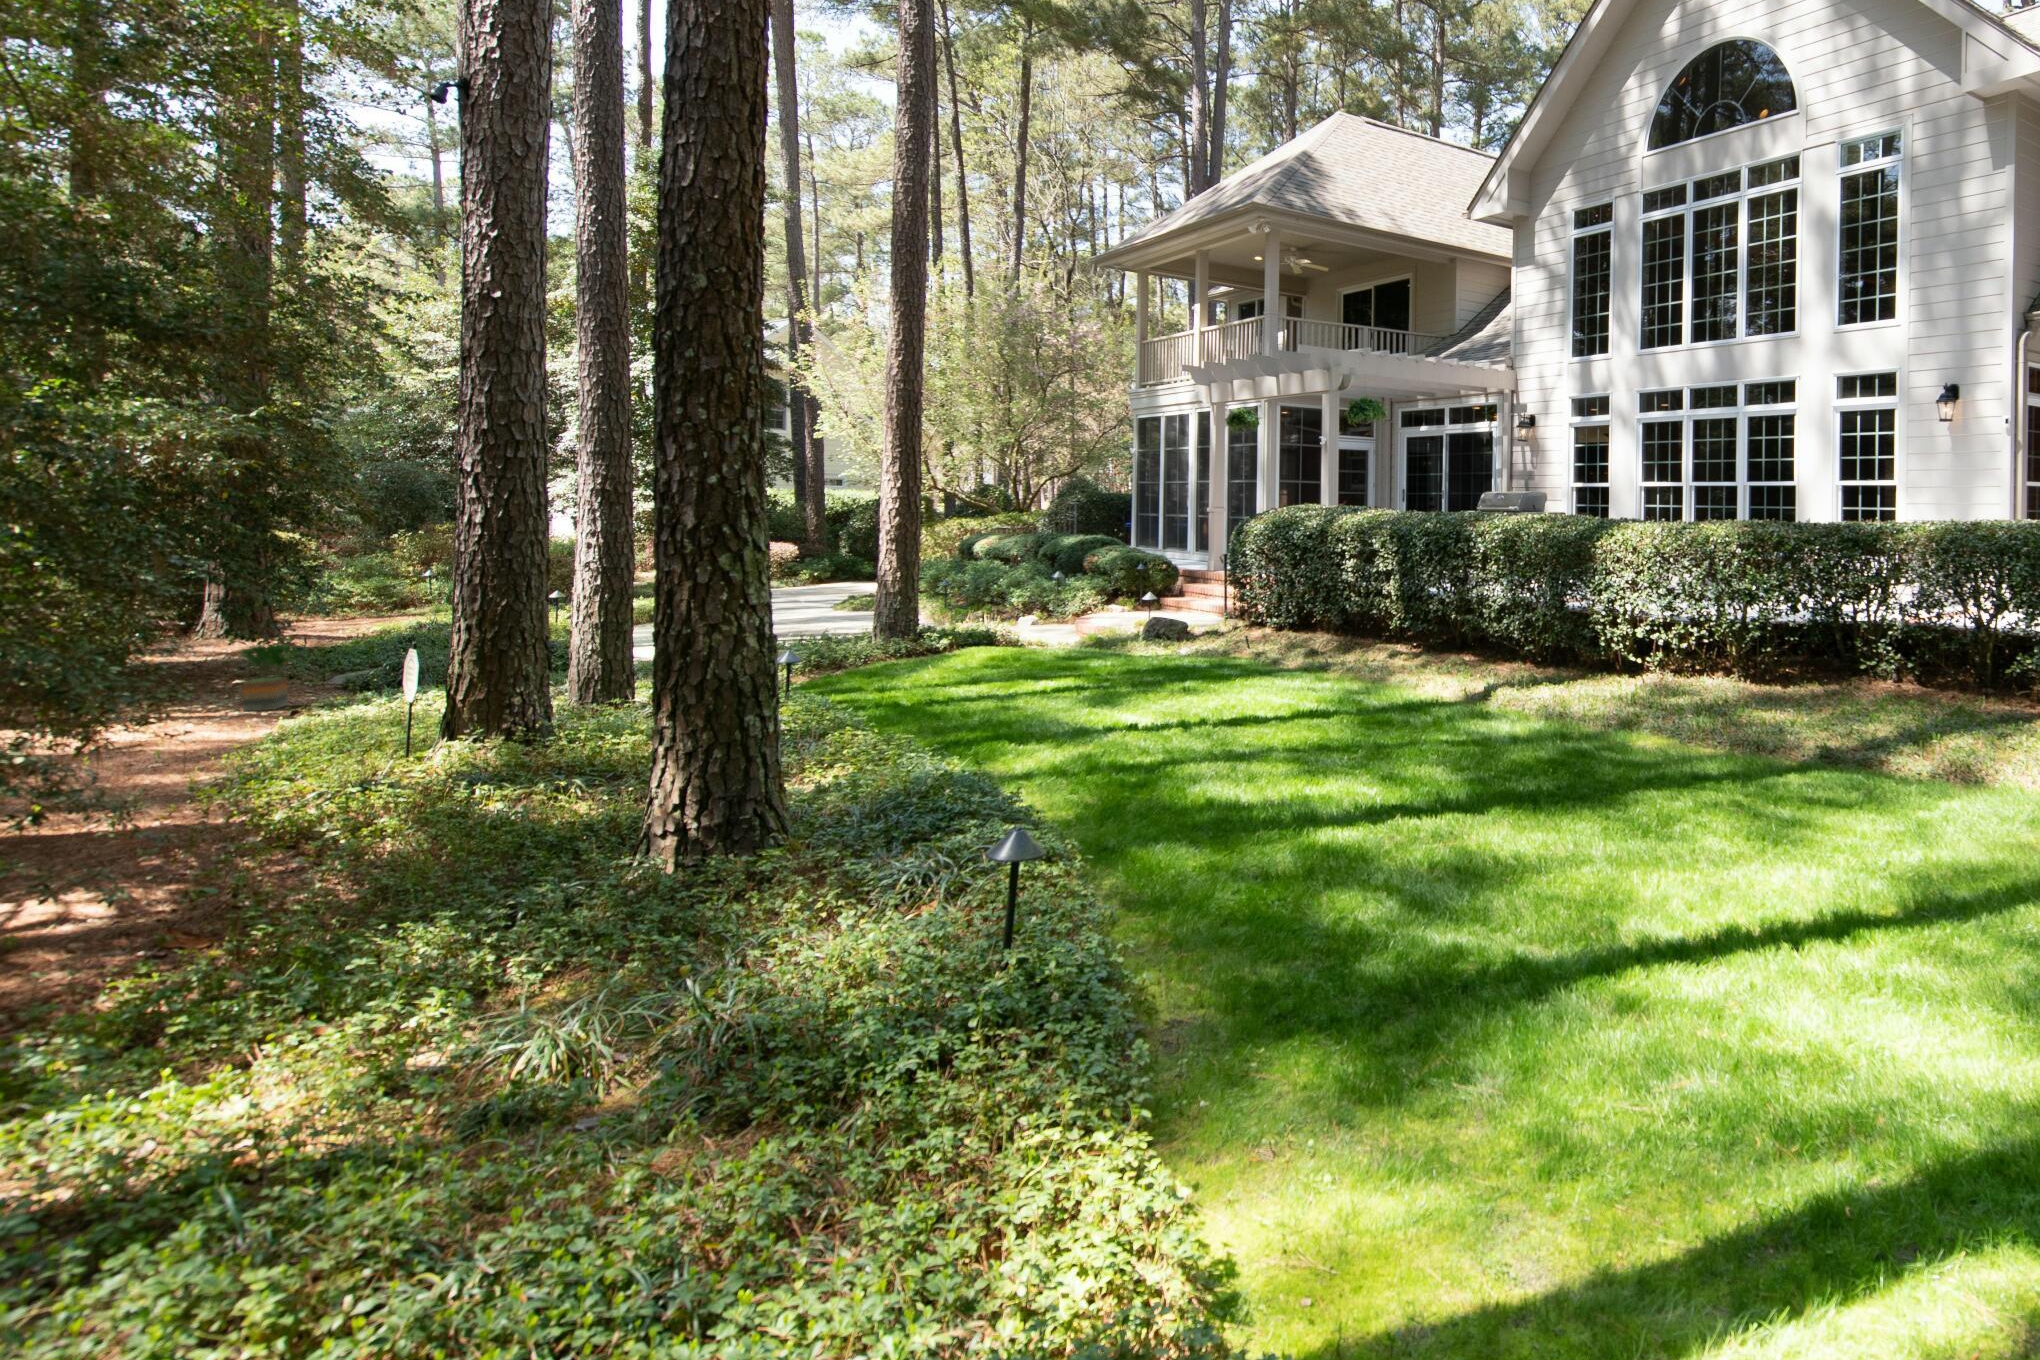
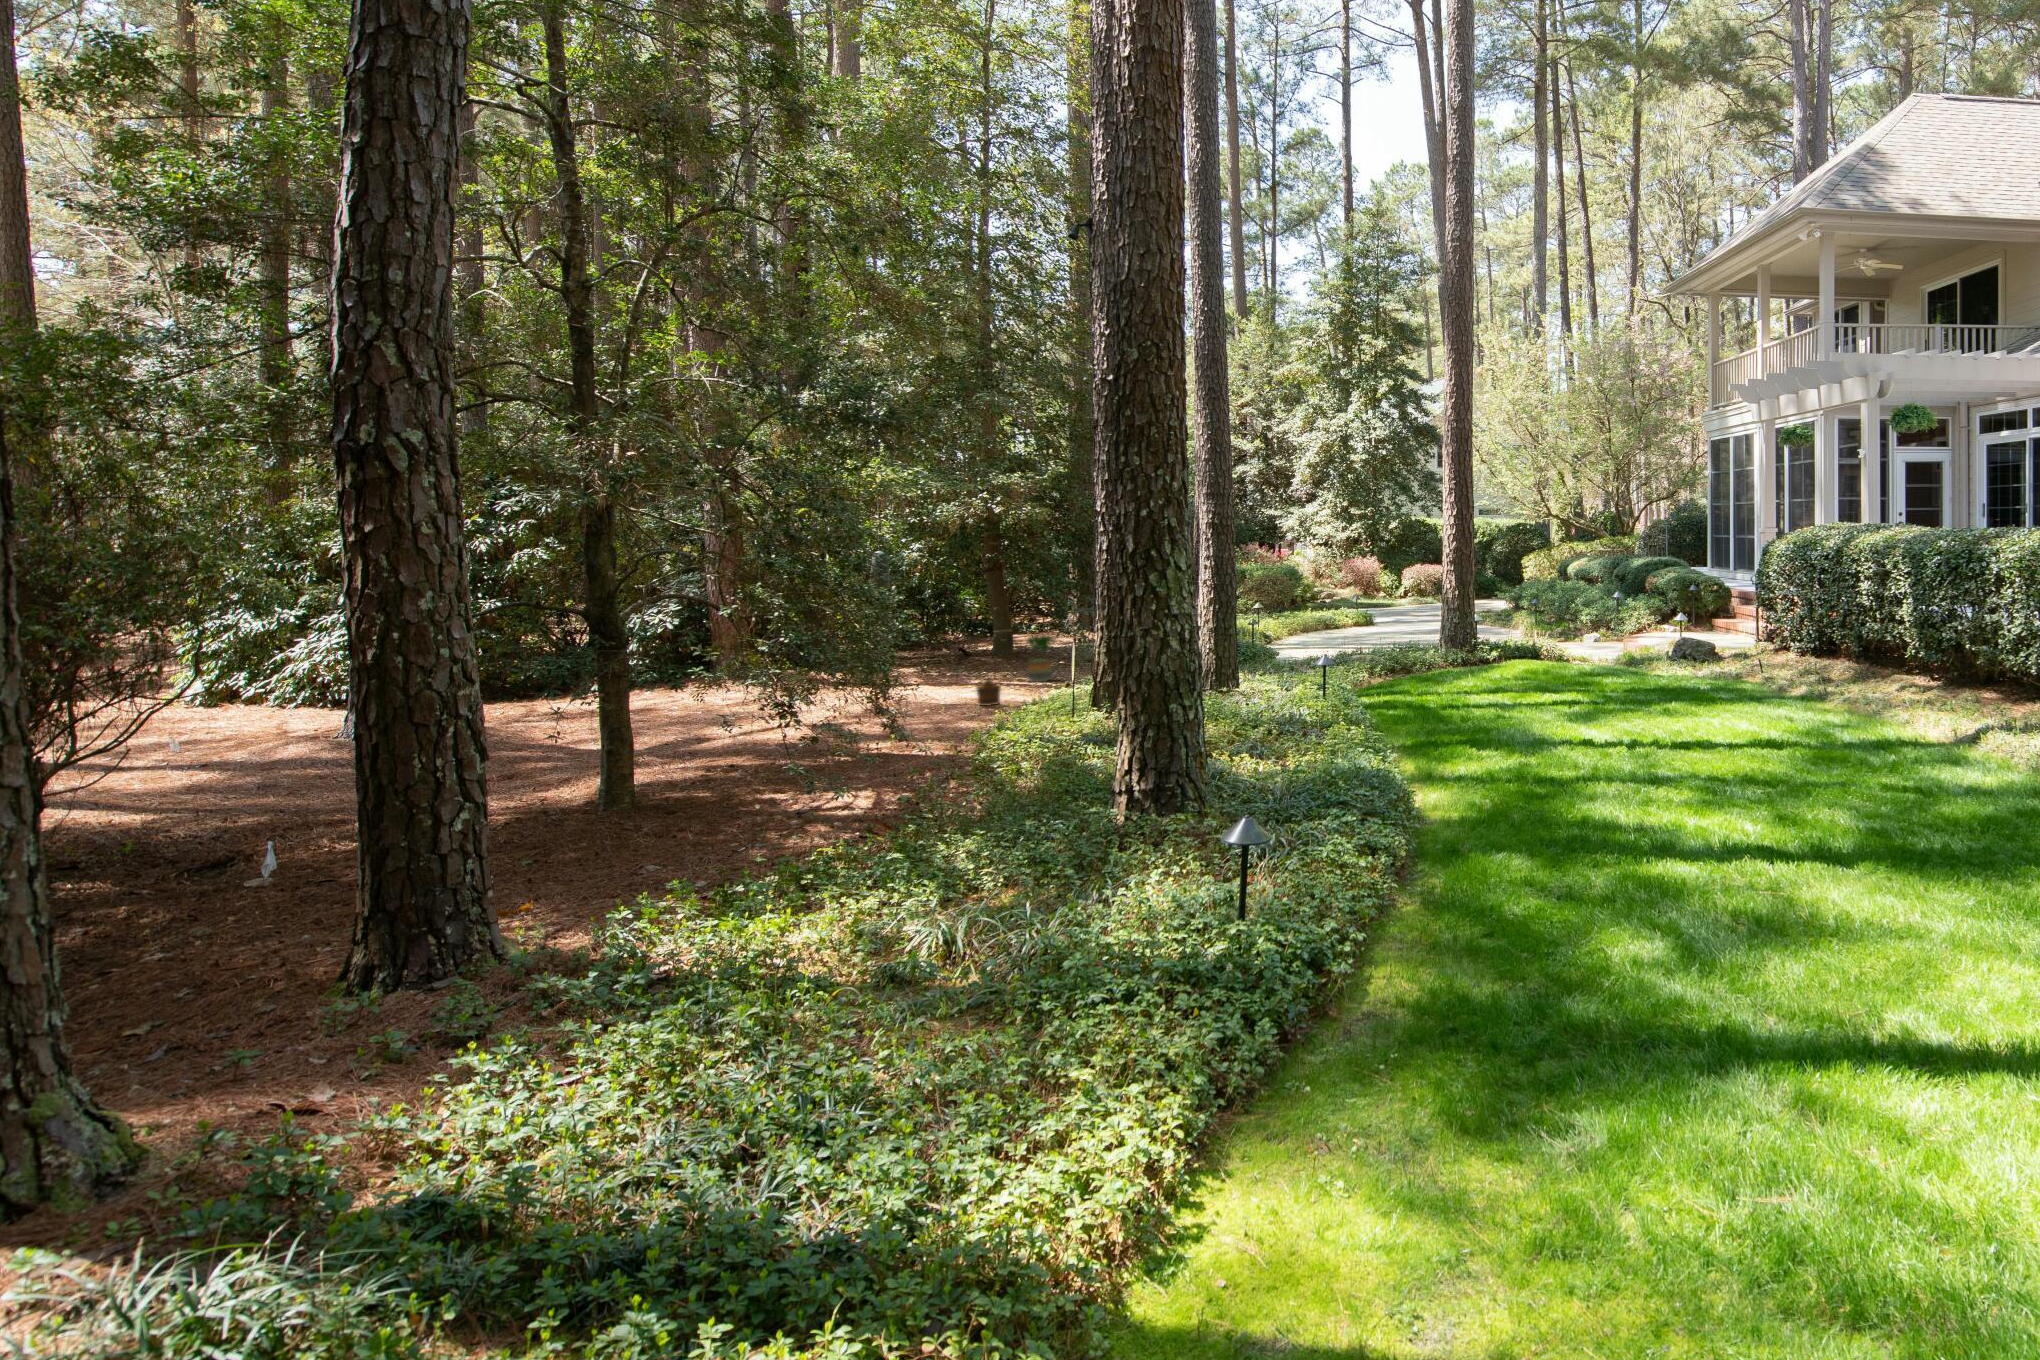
wooden bucket: none [162,697,213,756] -> present [977,669,1001,706]

